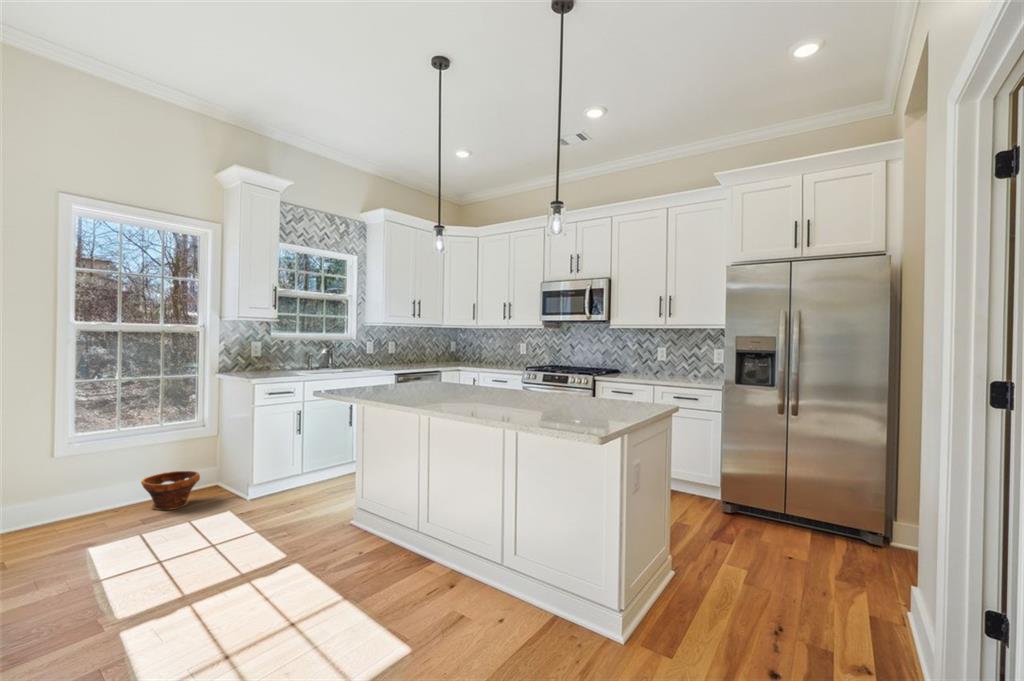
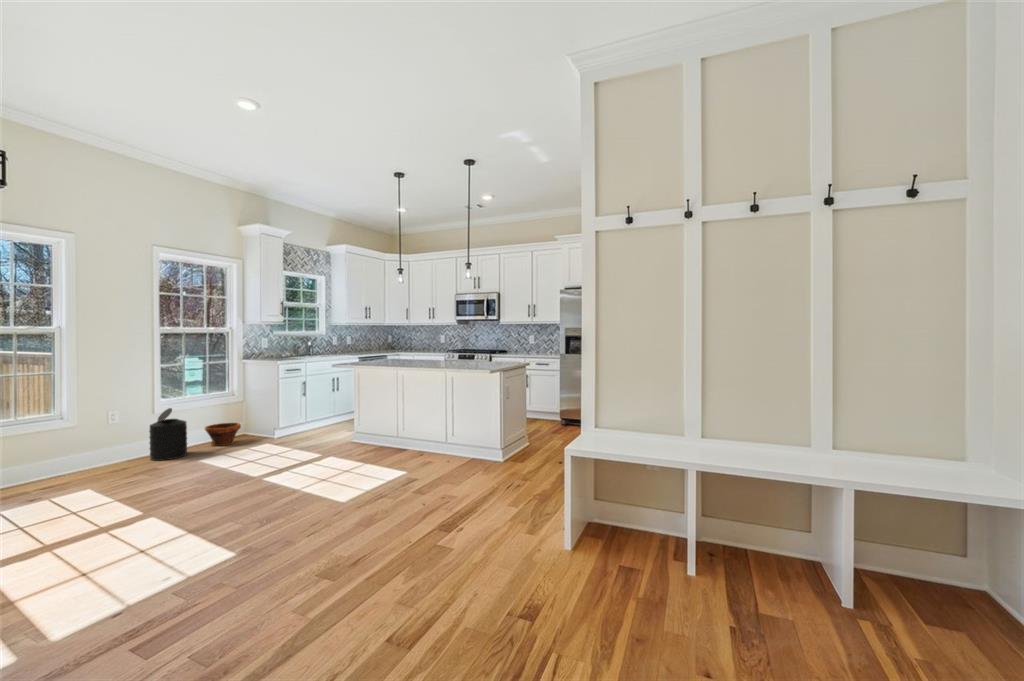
trash can: none [36,451,103,539] -> present [149,408,187,461]

